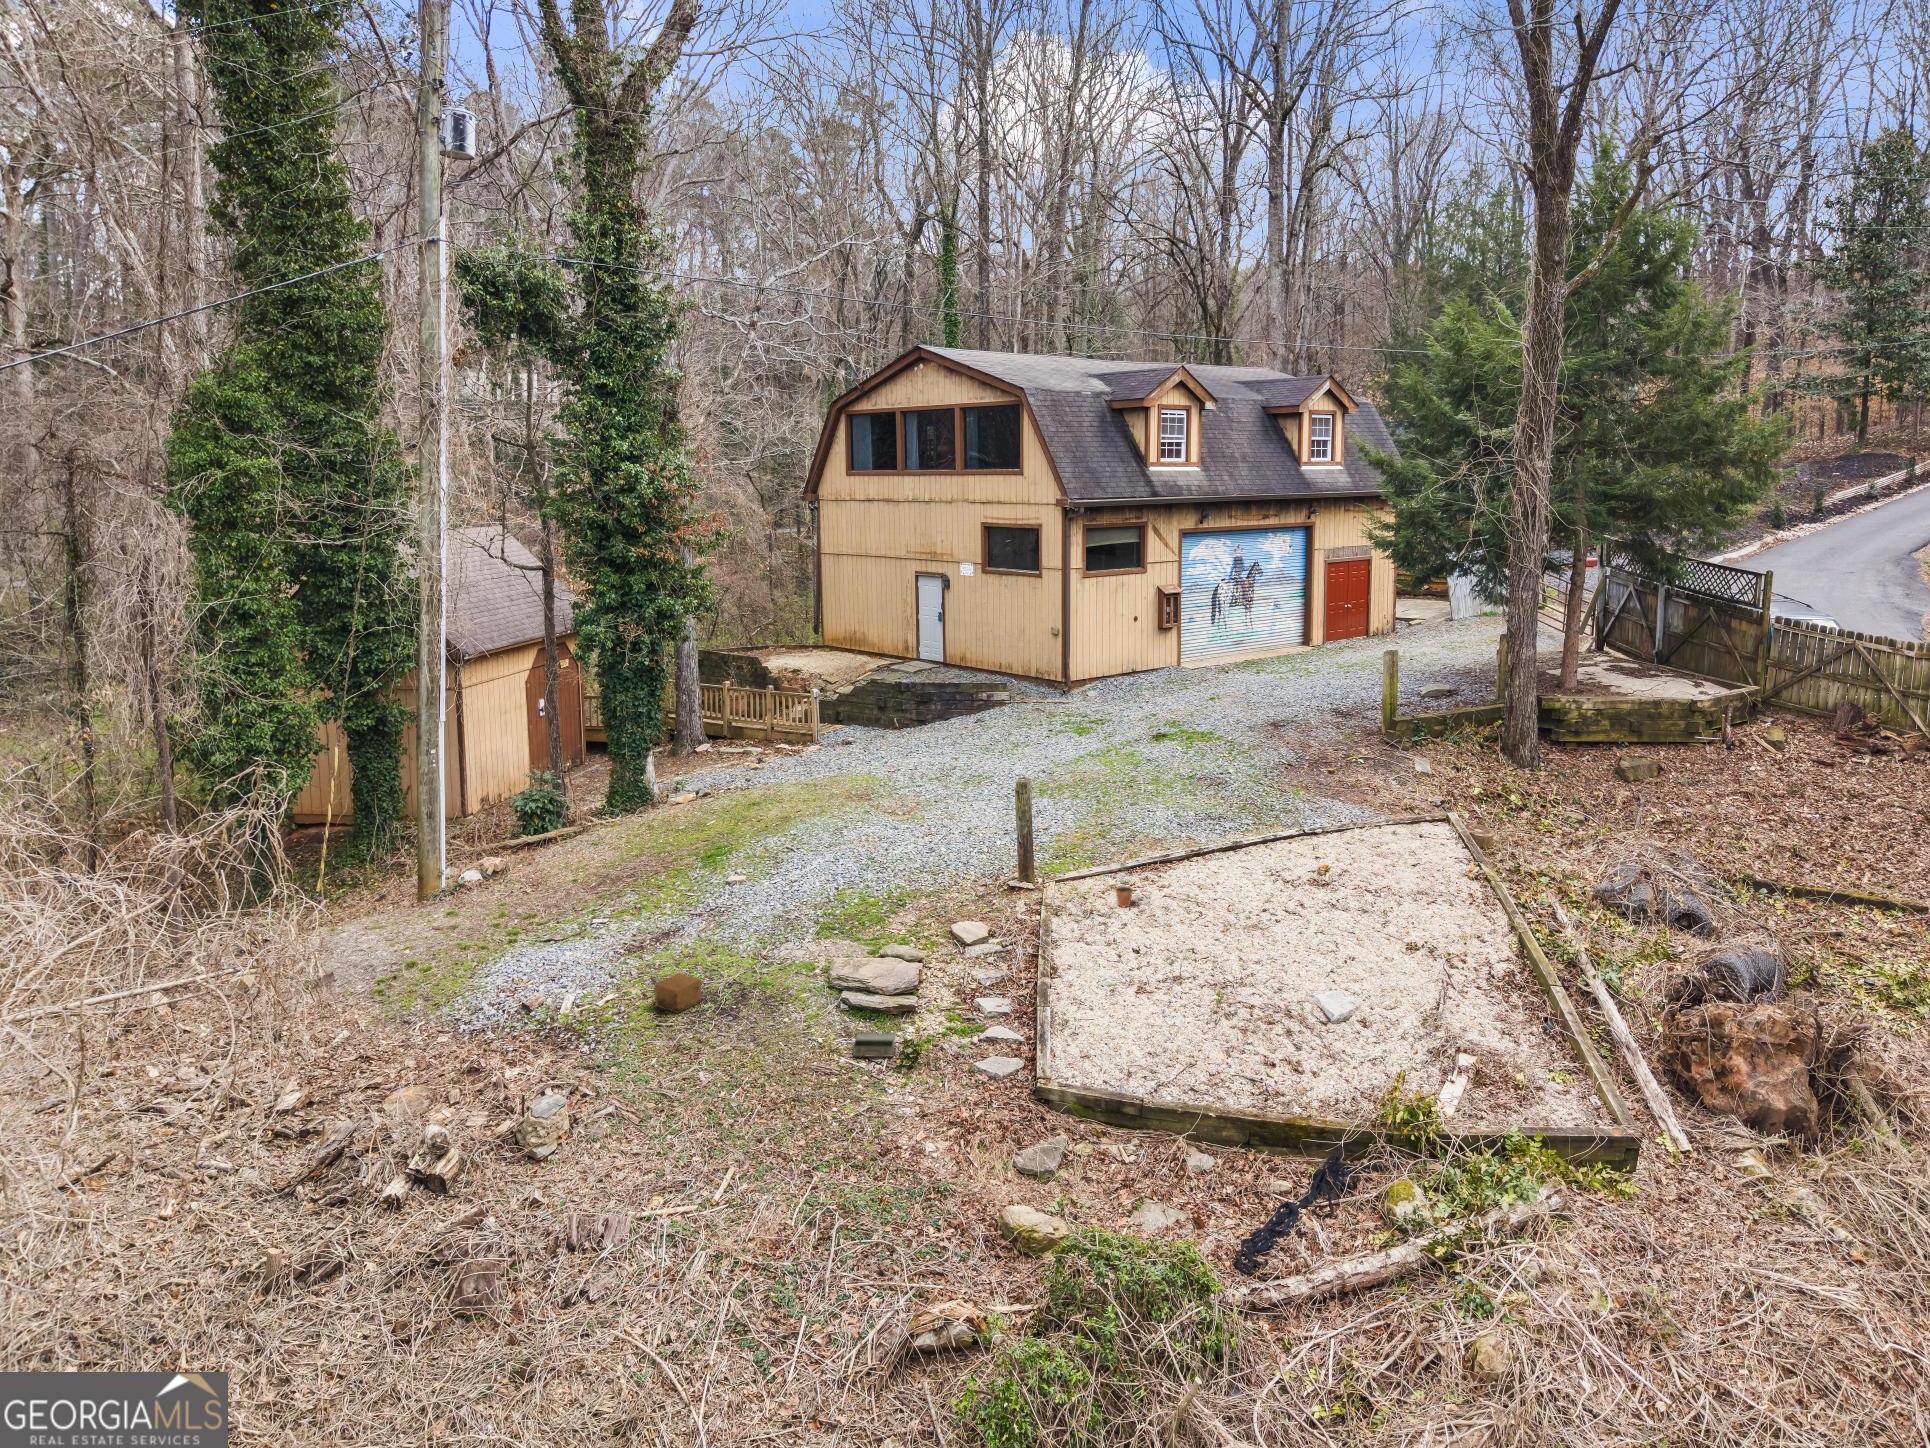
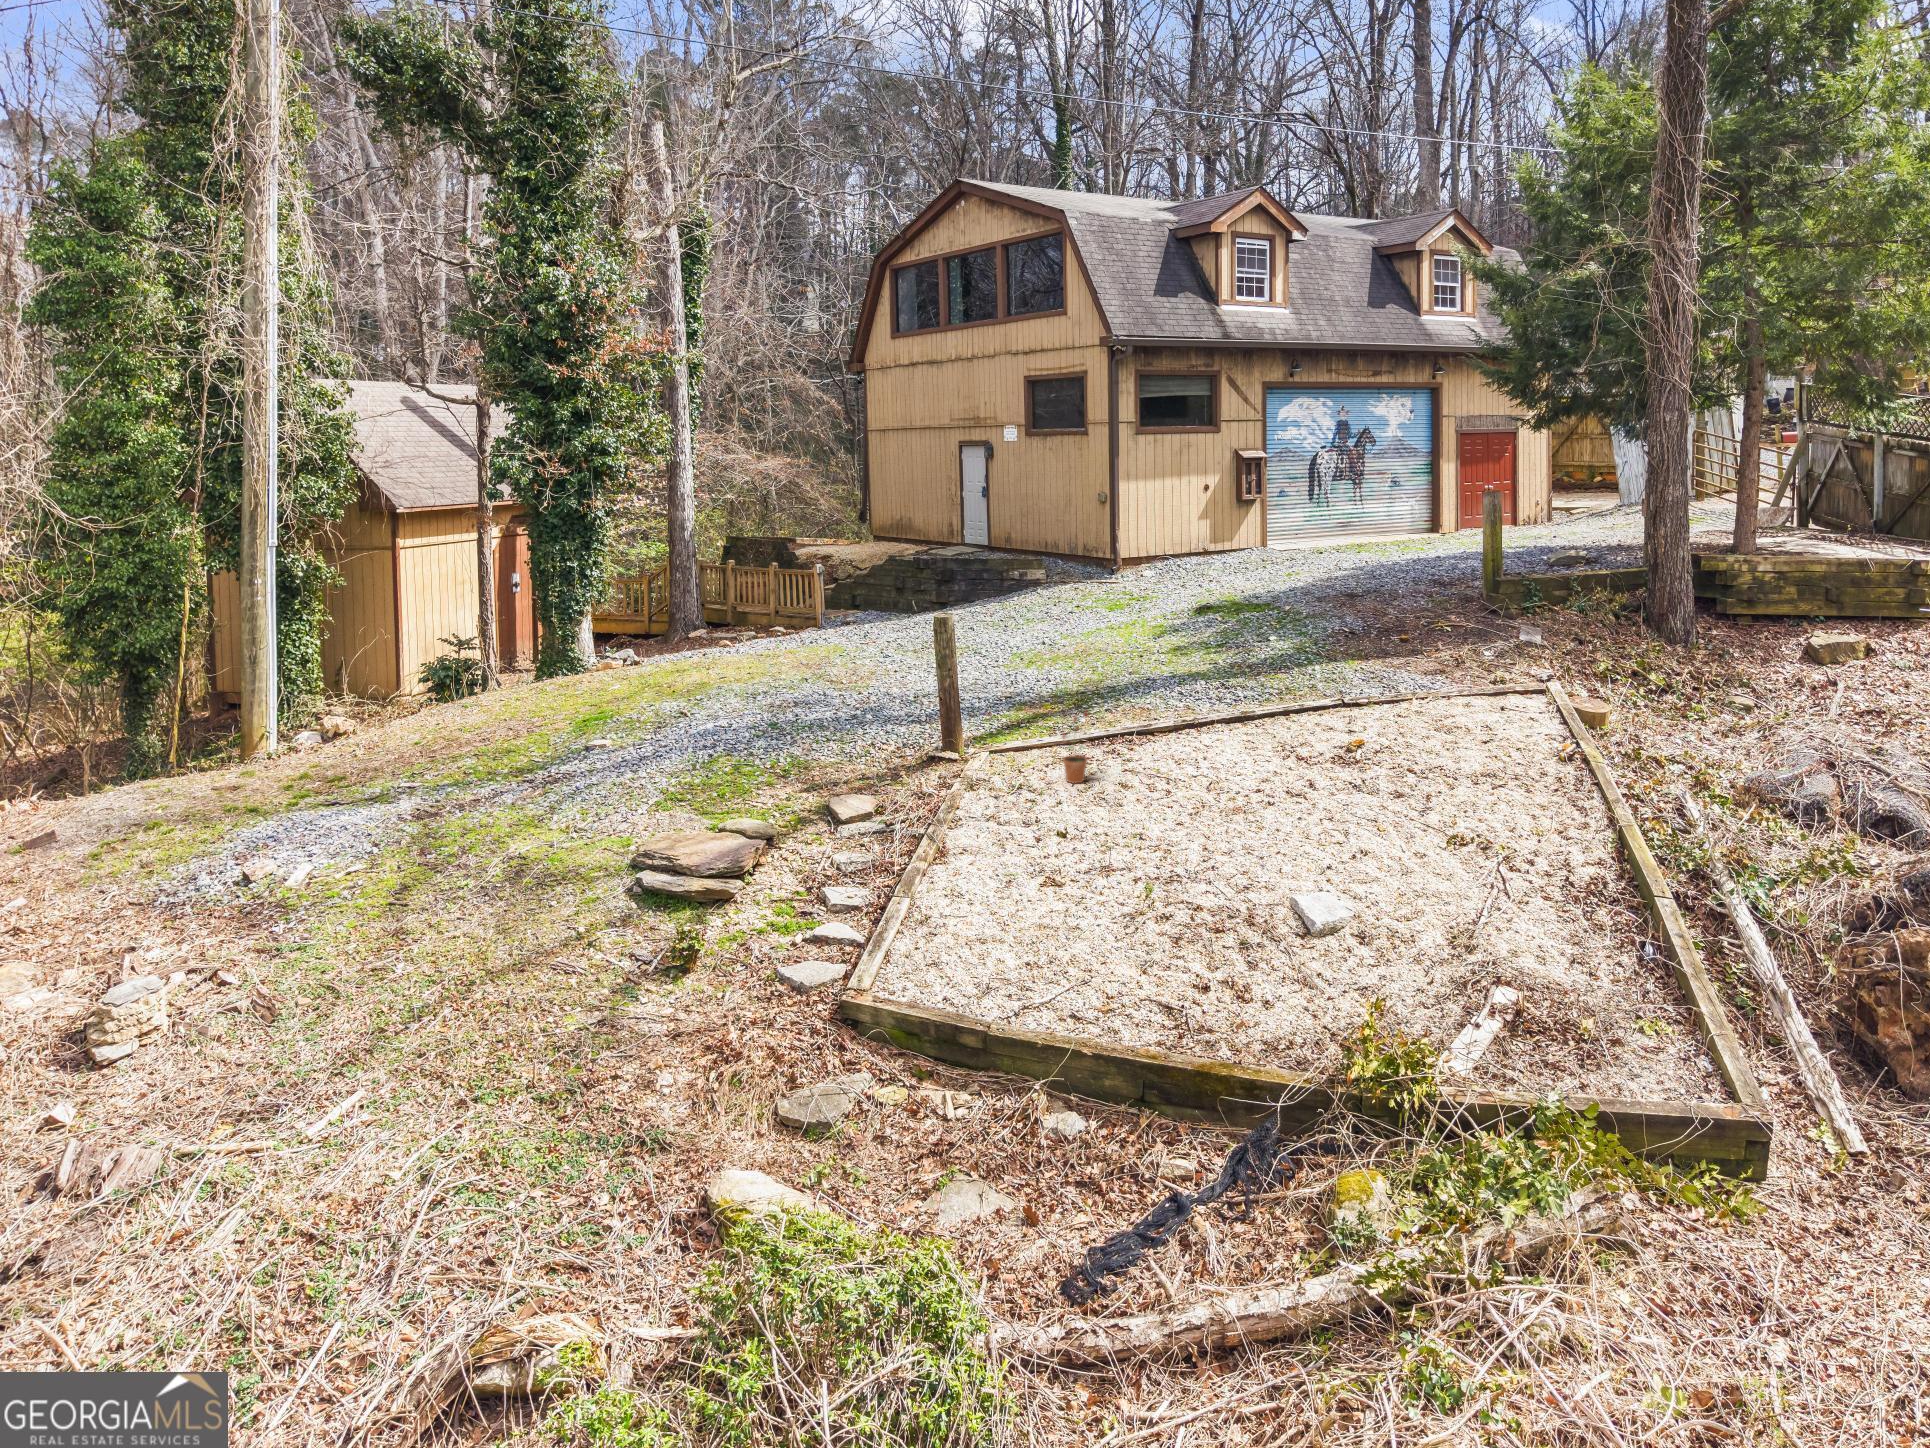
cardboard box: present [654,973,702,1013] -> none [374,832,443,886]
toolbox: present [853,1032,896,1057] -> none [609,918,679,954]

